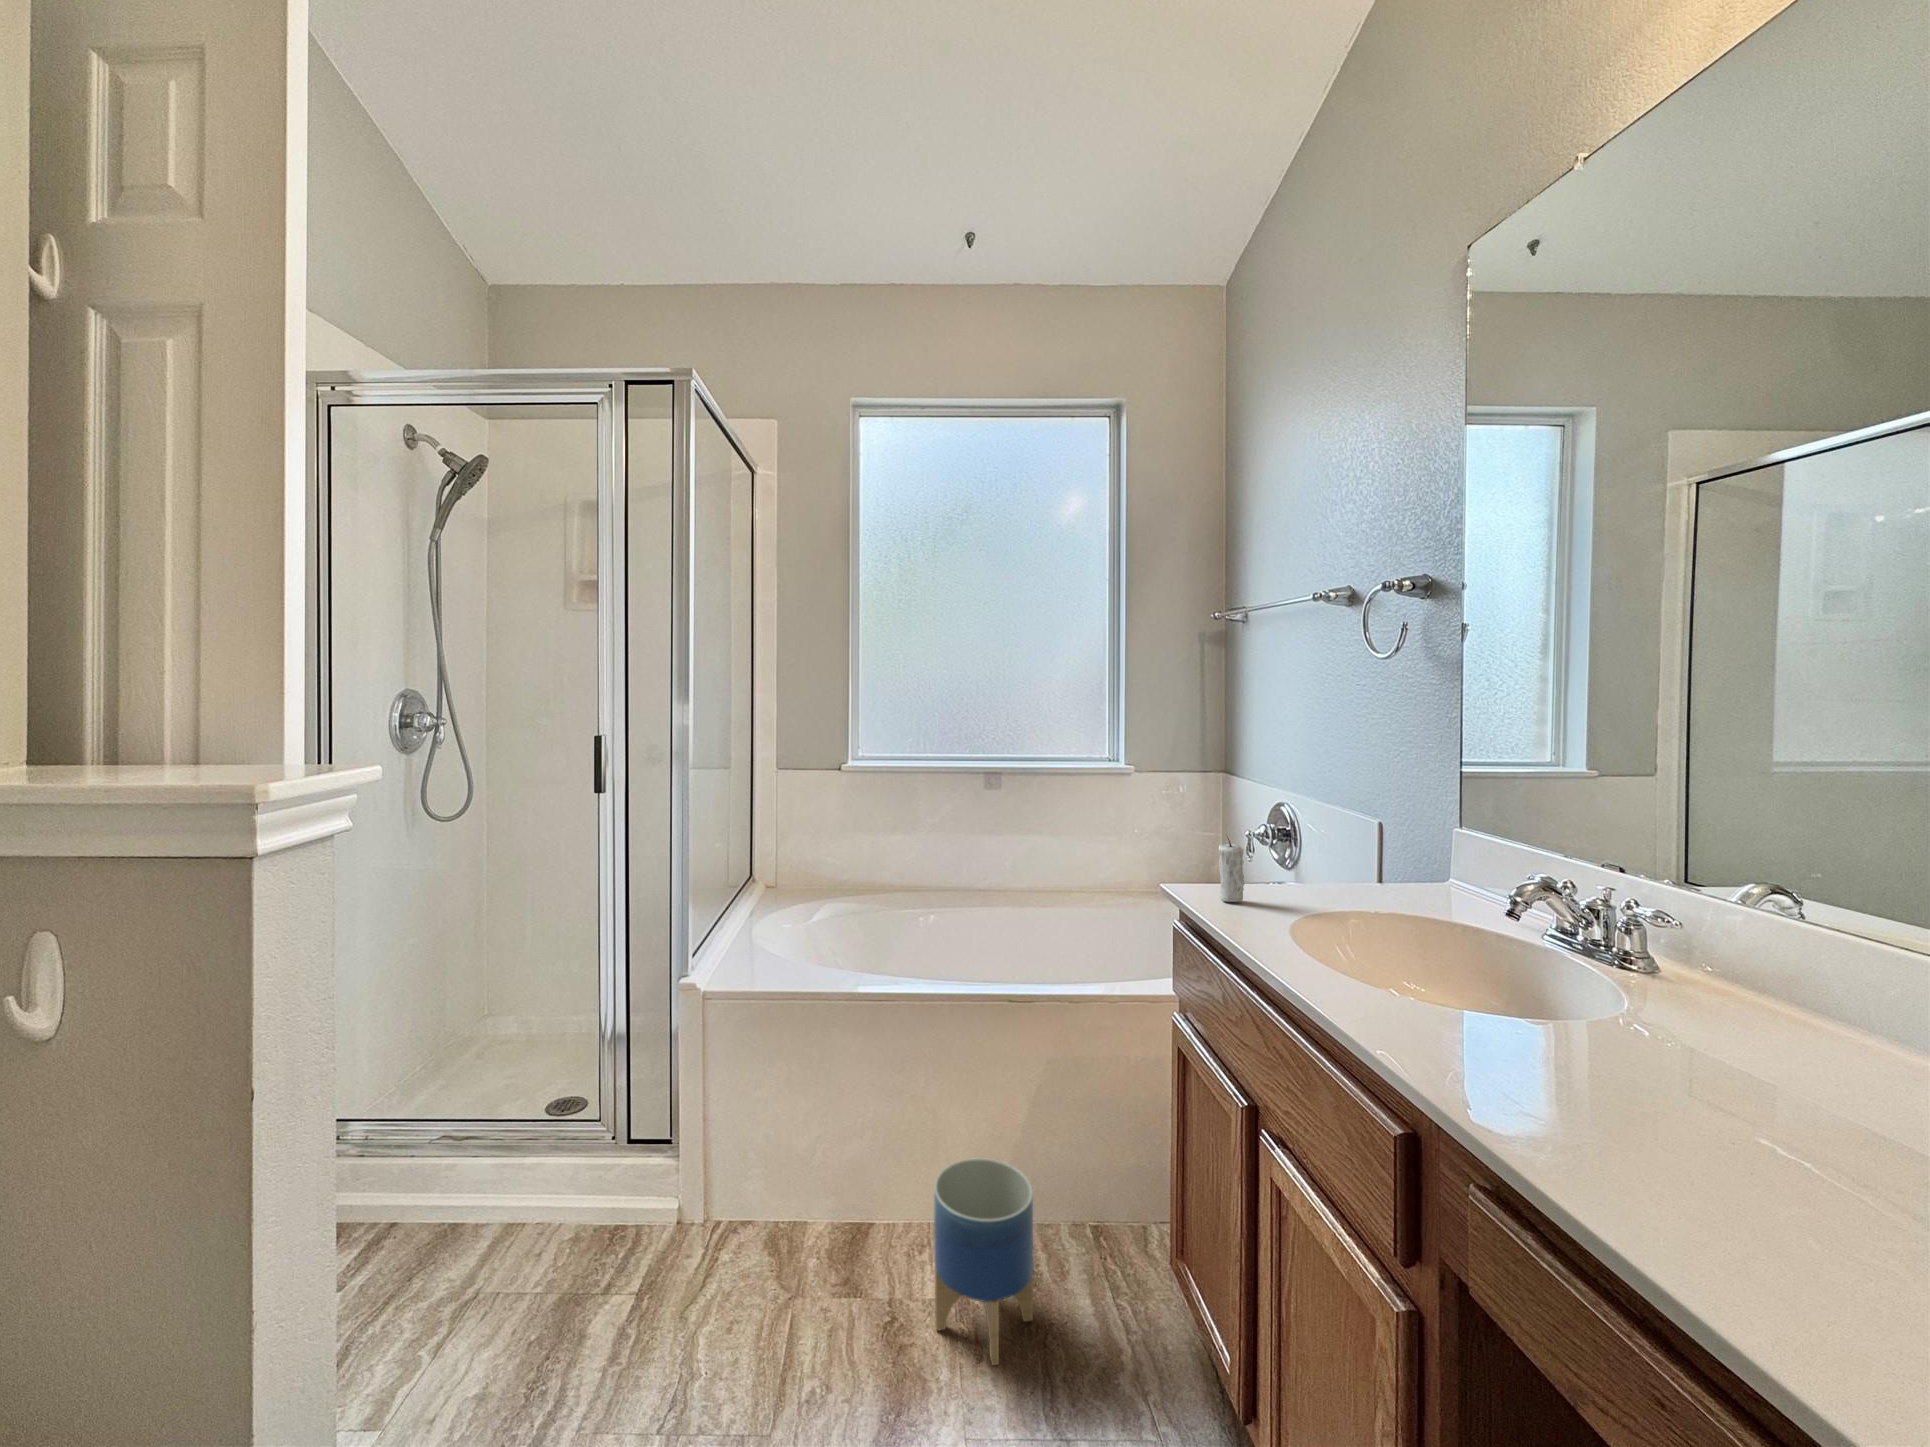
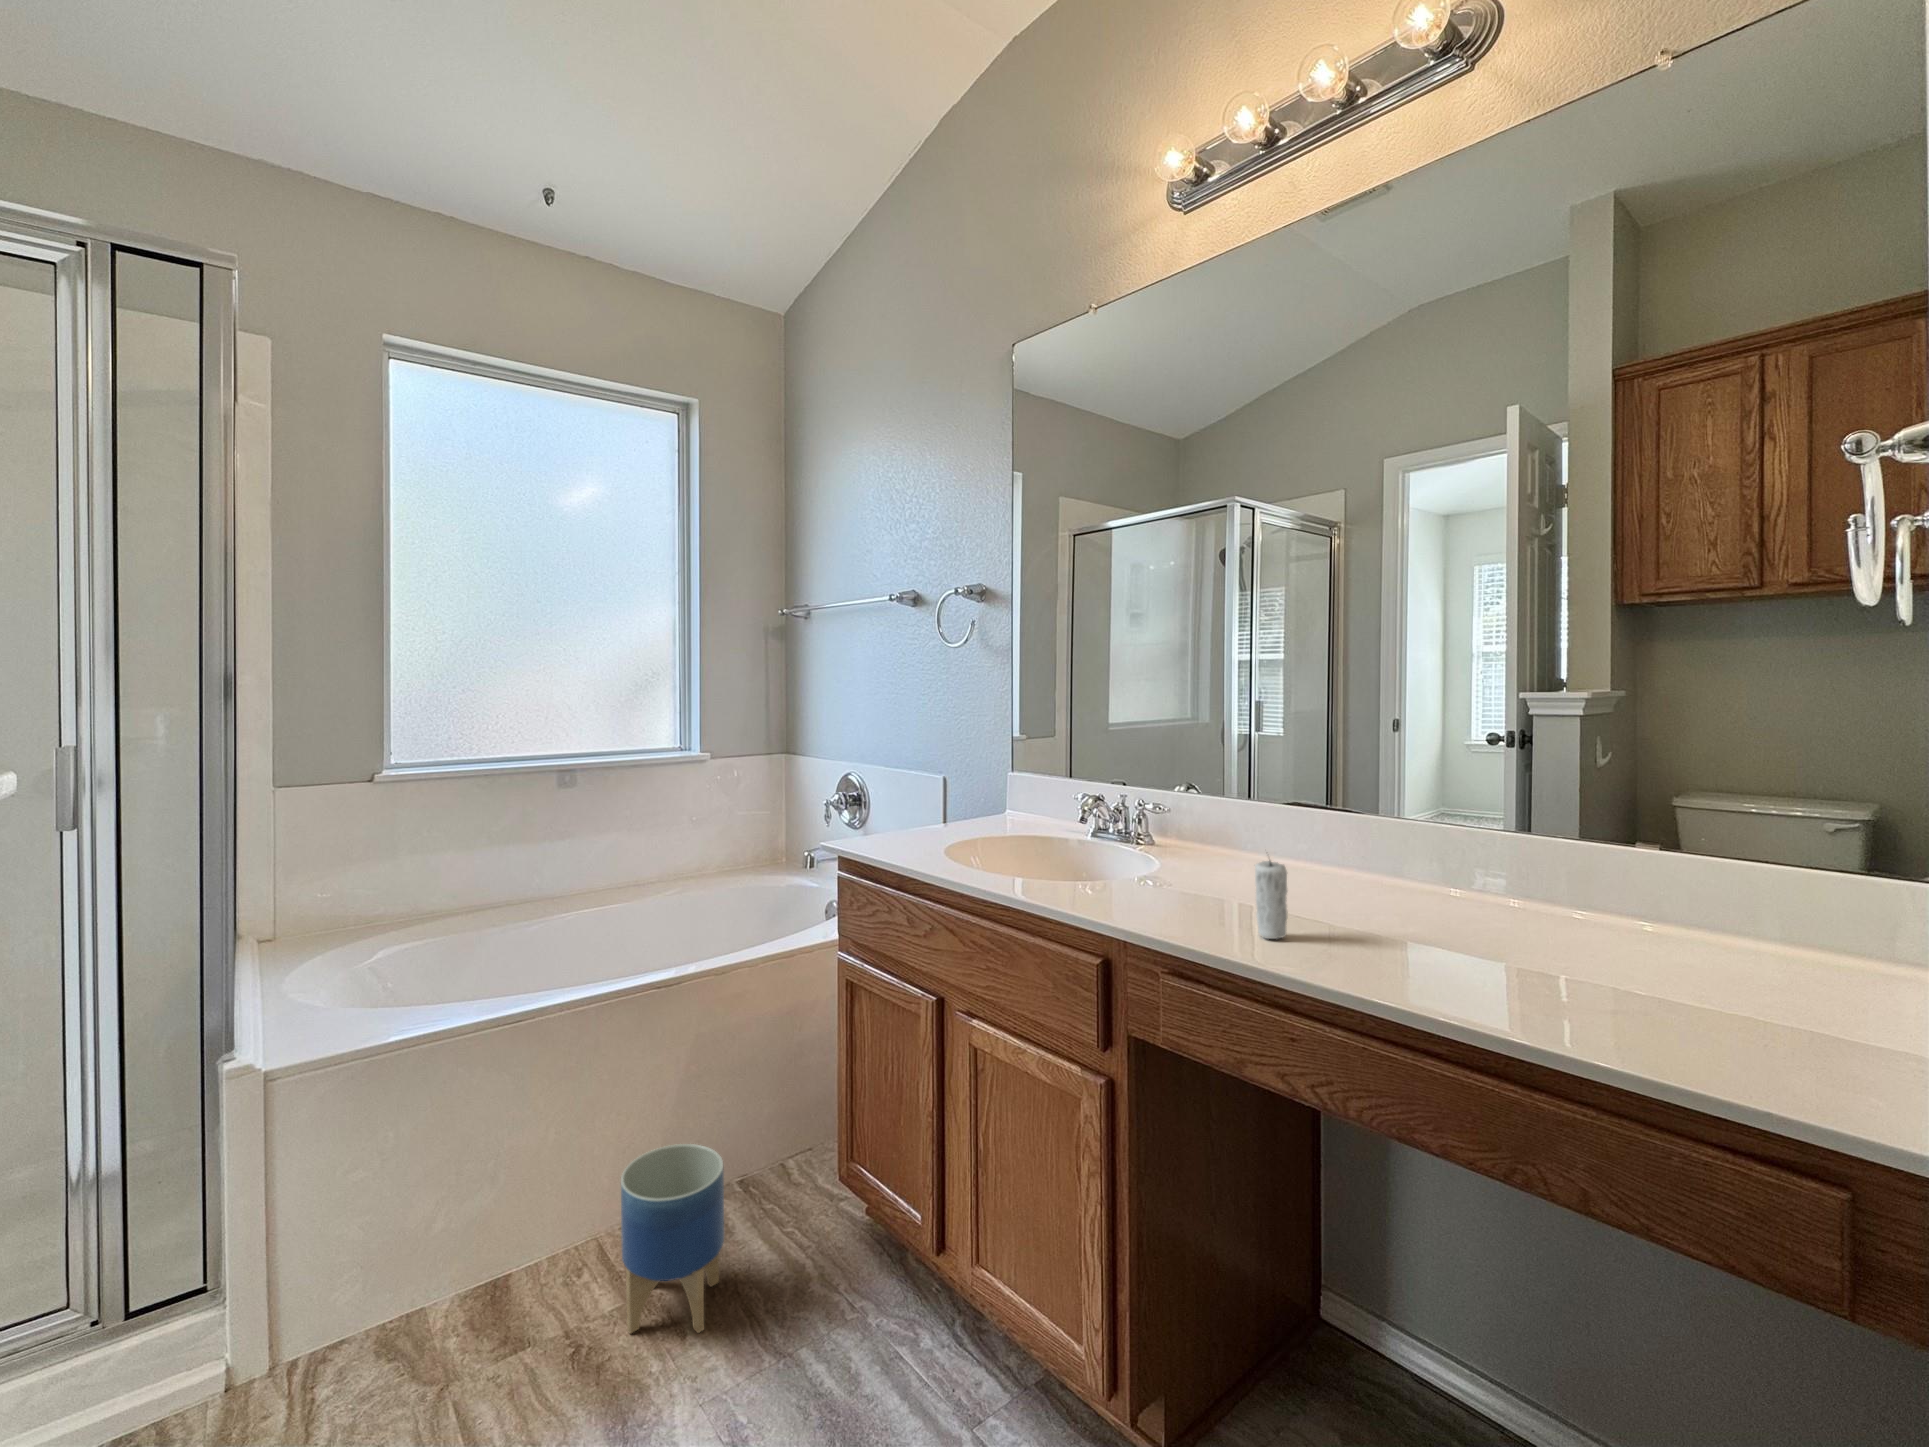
candle: present [1218,837,1245,902] -> present [1255,860,1288,939]

